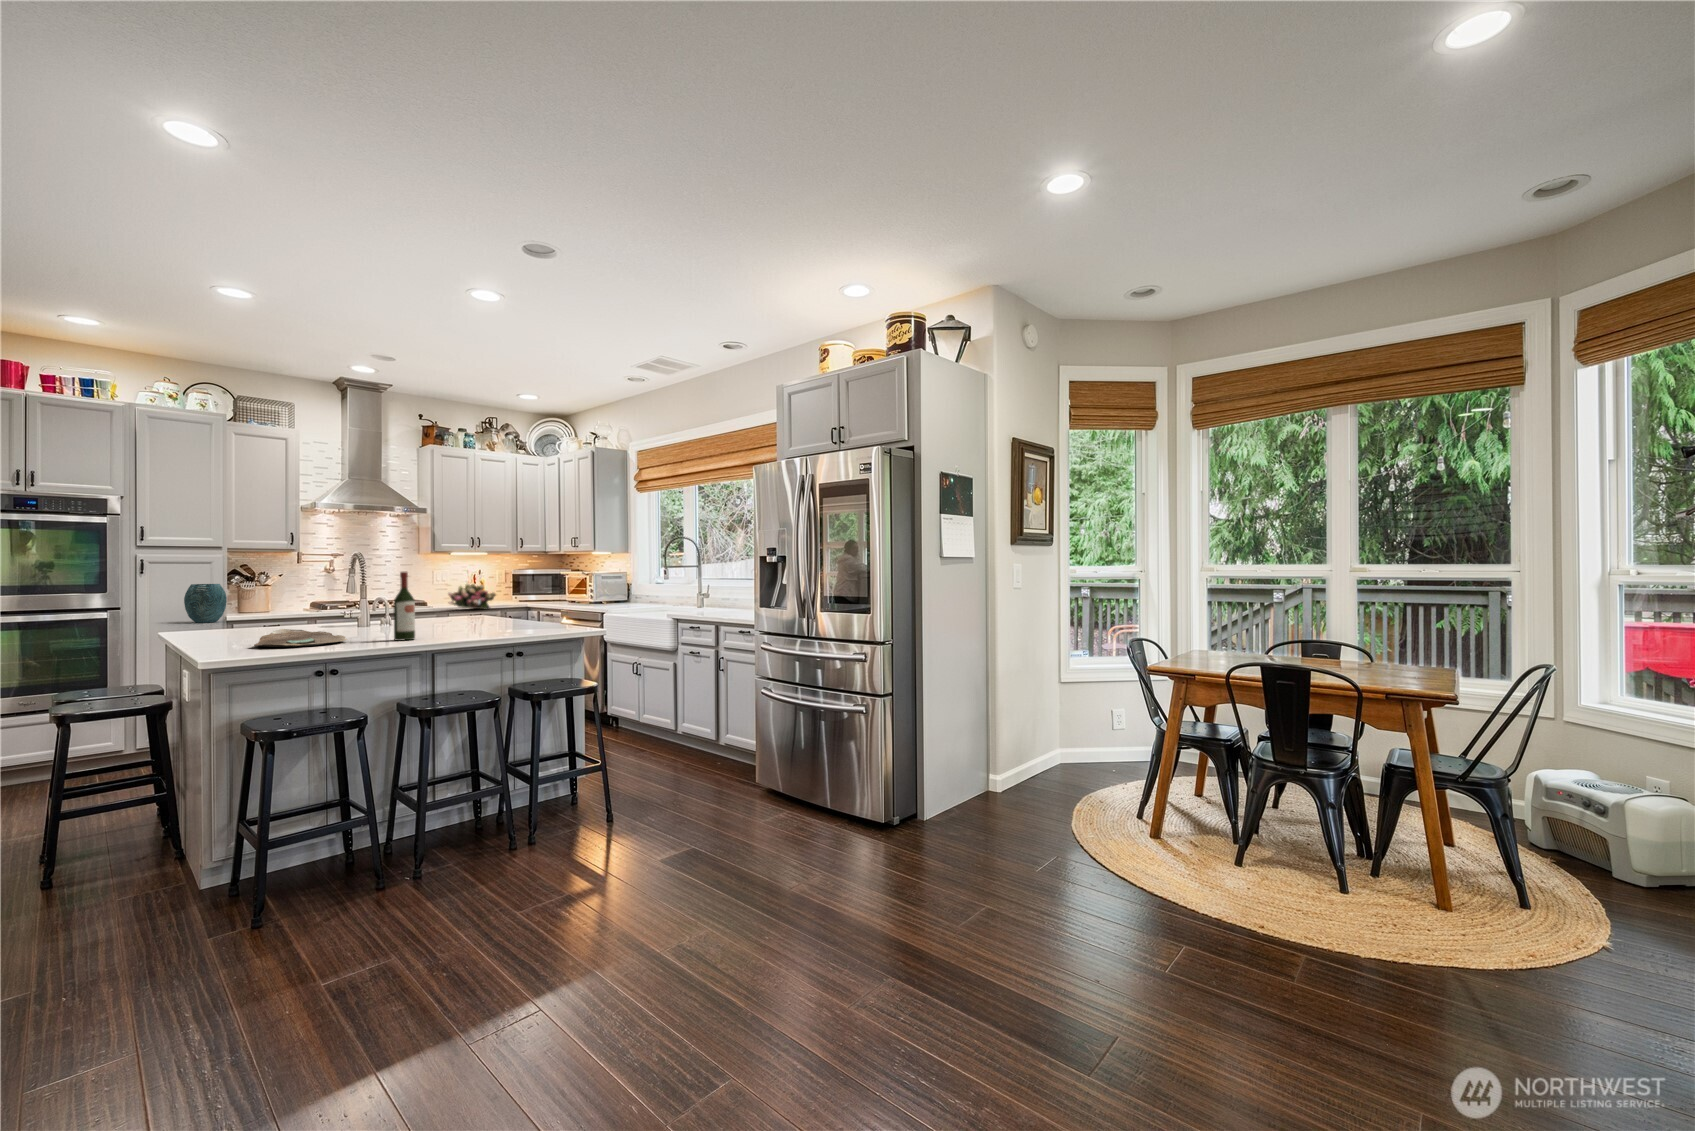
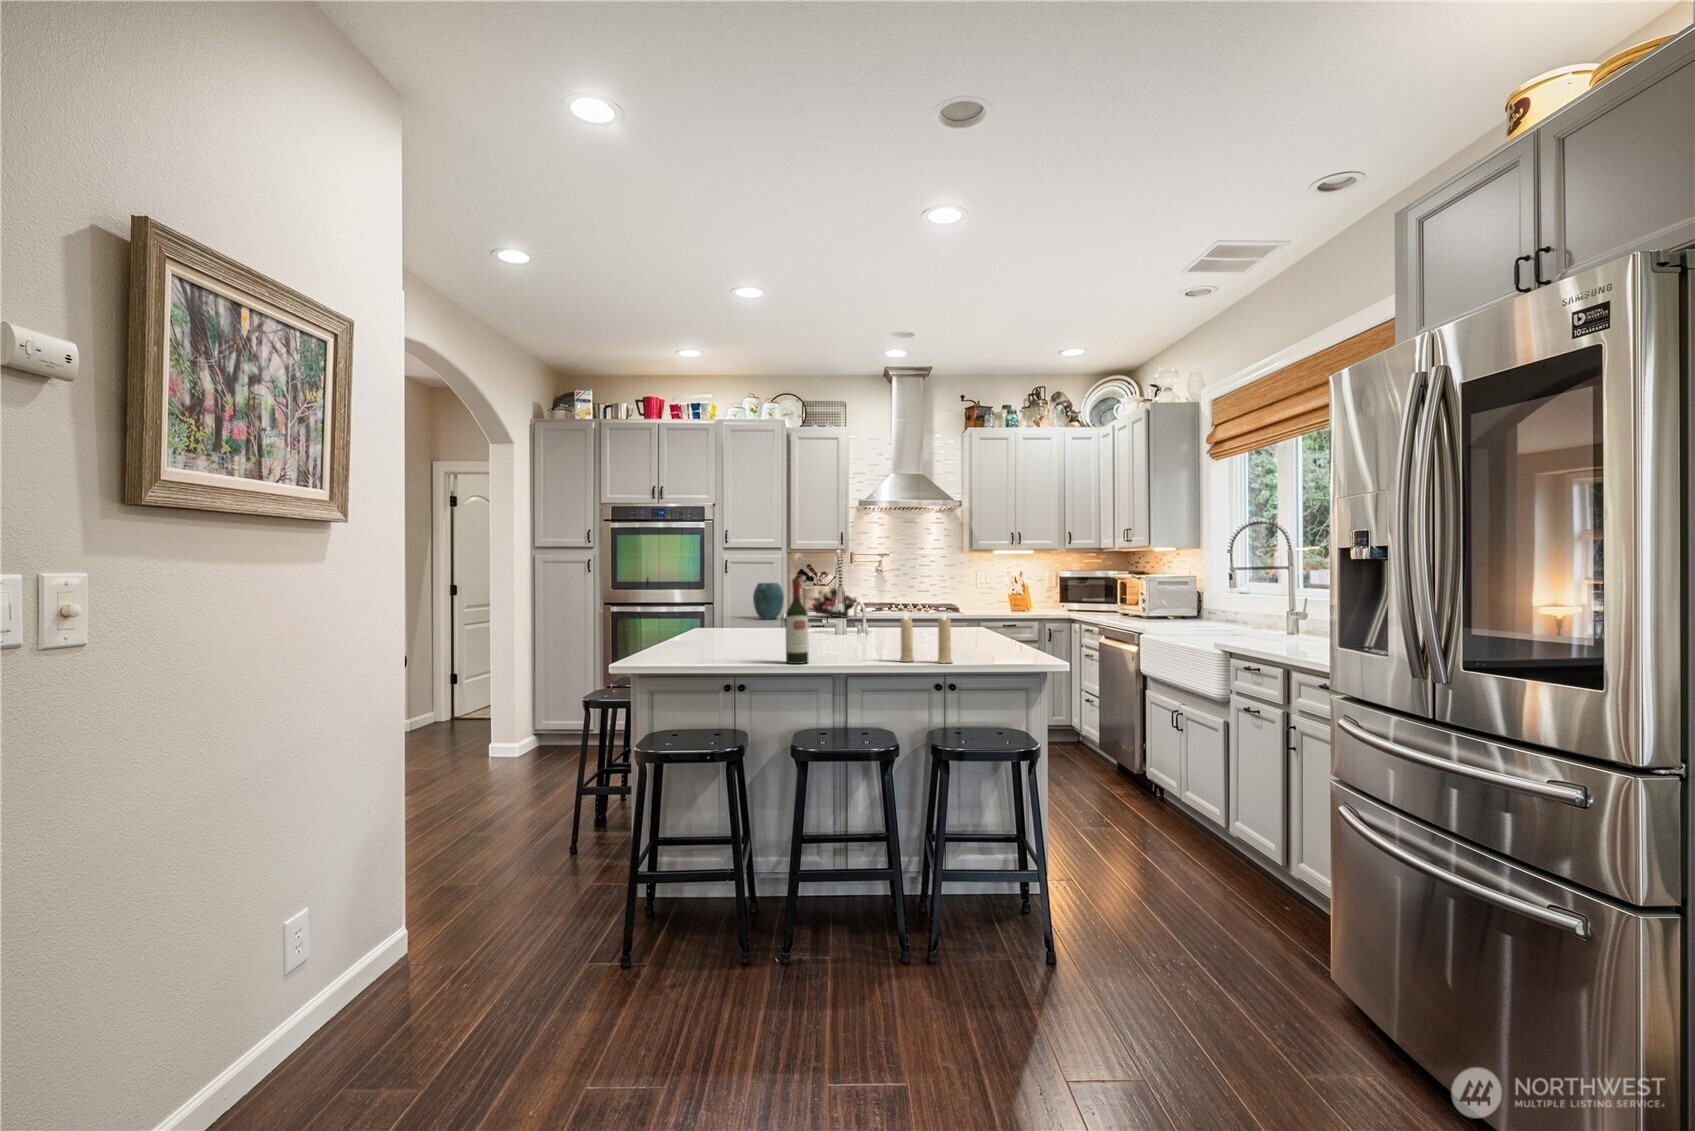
flower arrangement: present [448,584,496,609] -> present [806,587,857,618]
candle: none [488,594,533,633] -> present [899,613,952,663]
decorative bowl: present [255,629,347,647] -> none [664,639,756,662]

